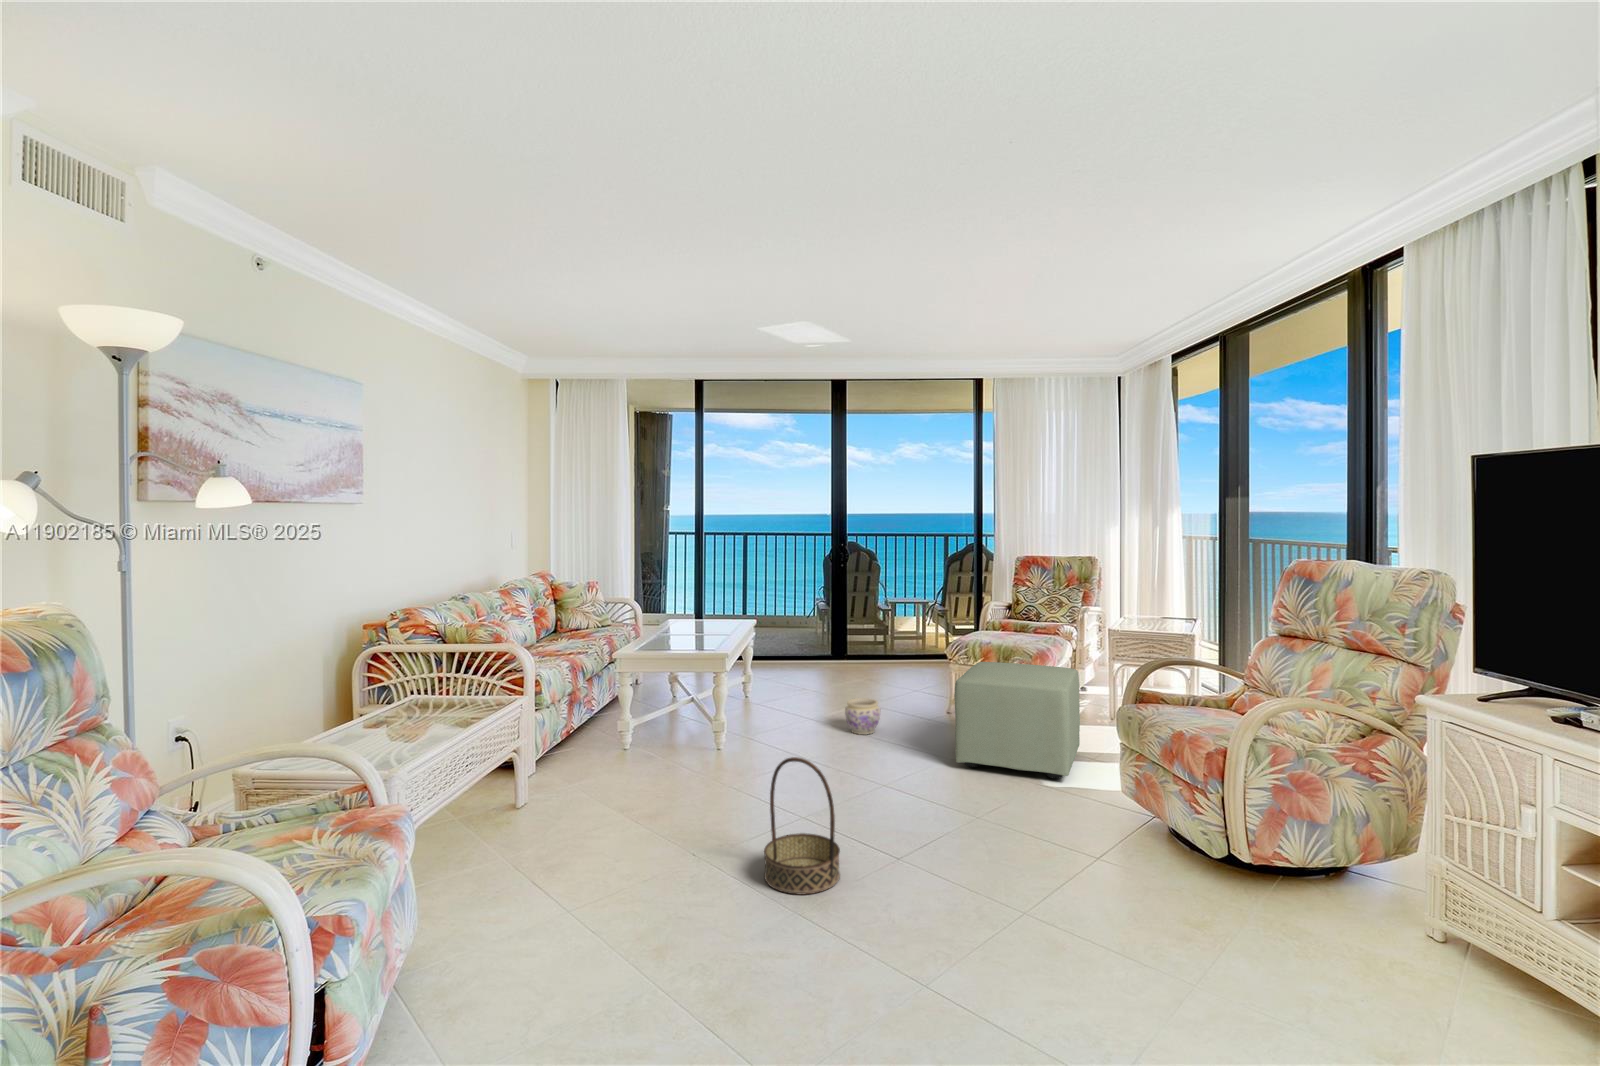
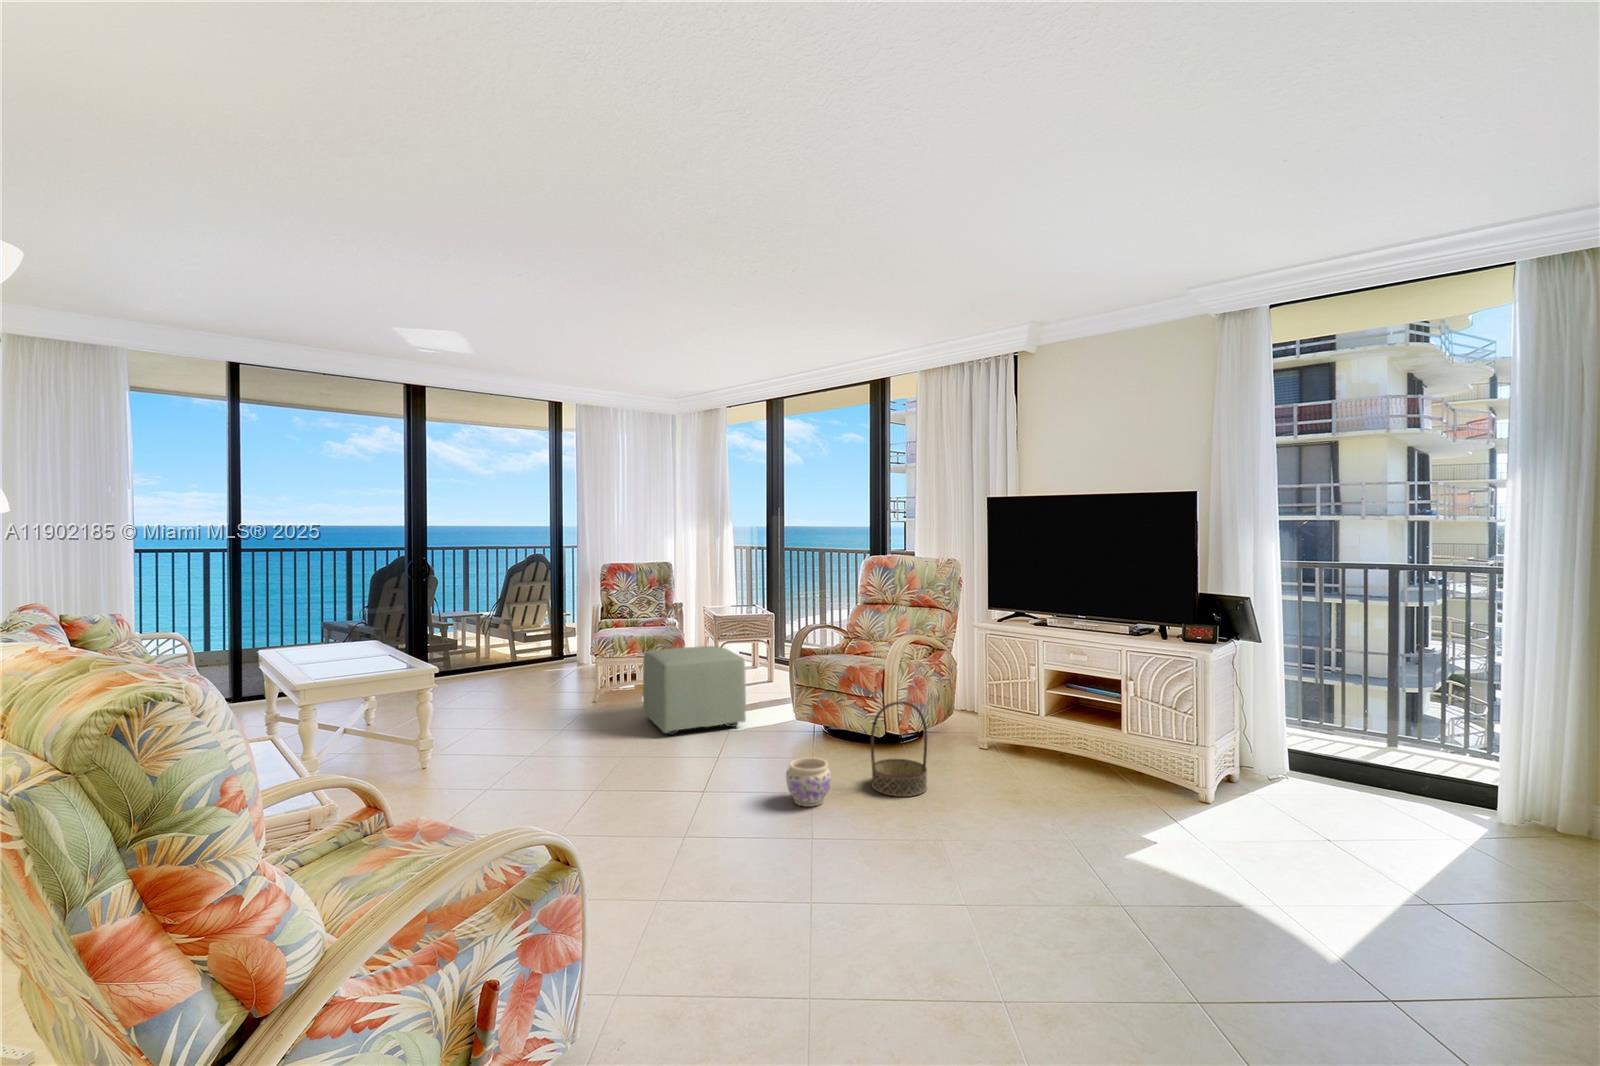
planter: present [845,698,880,735] -> present [786,757,831,807]
basket: present [764,757,840,894] -> present [871,701,927,797]

